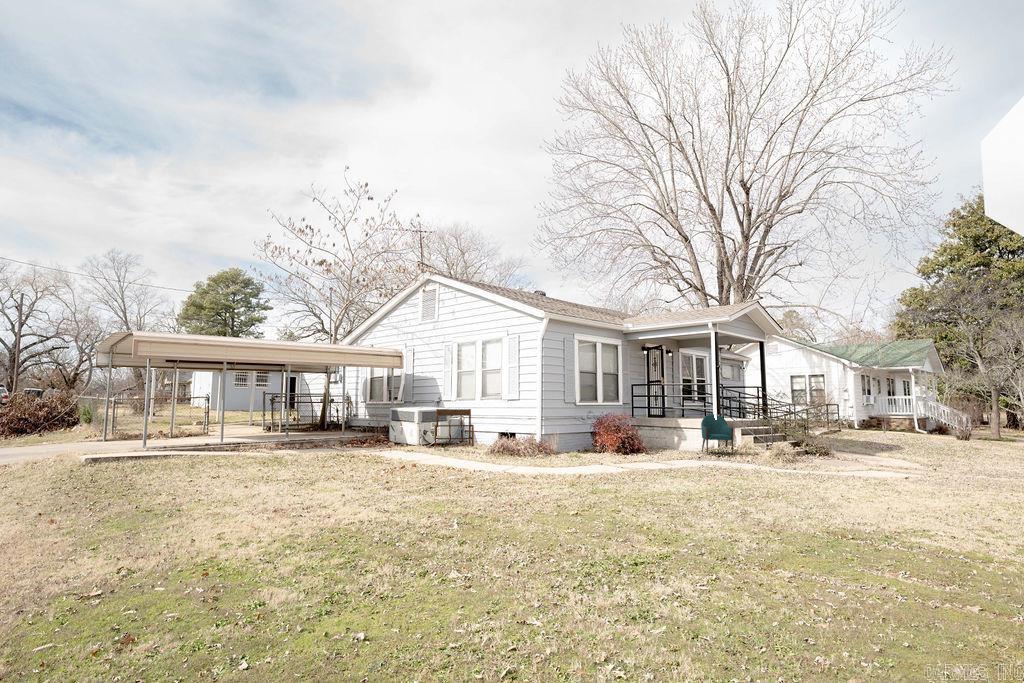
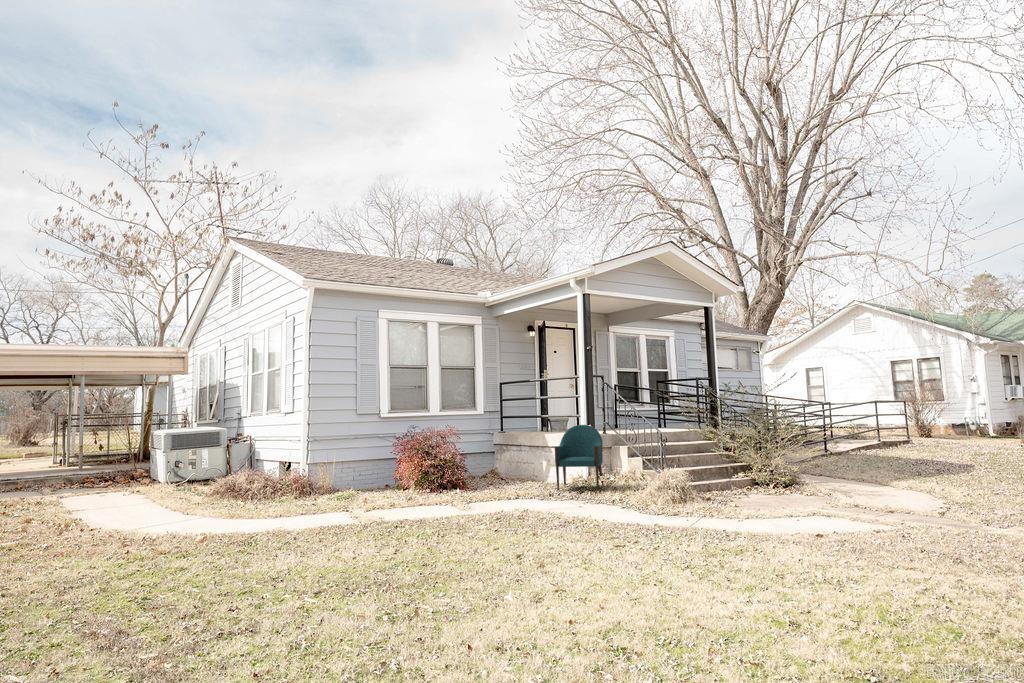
bench: present [434,409,474,447] -> none [197,429,264,485]

